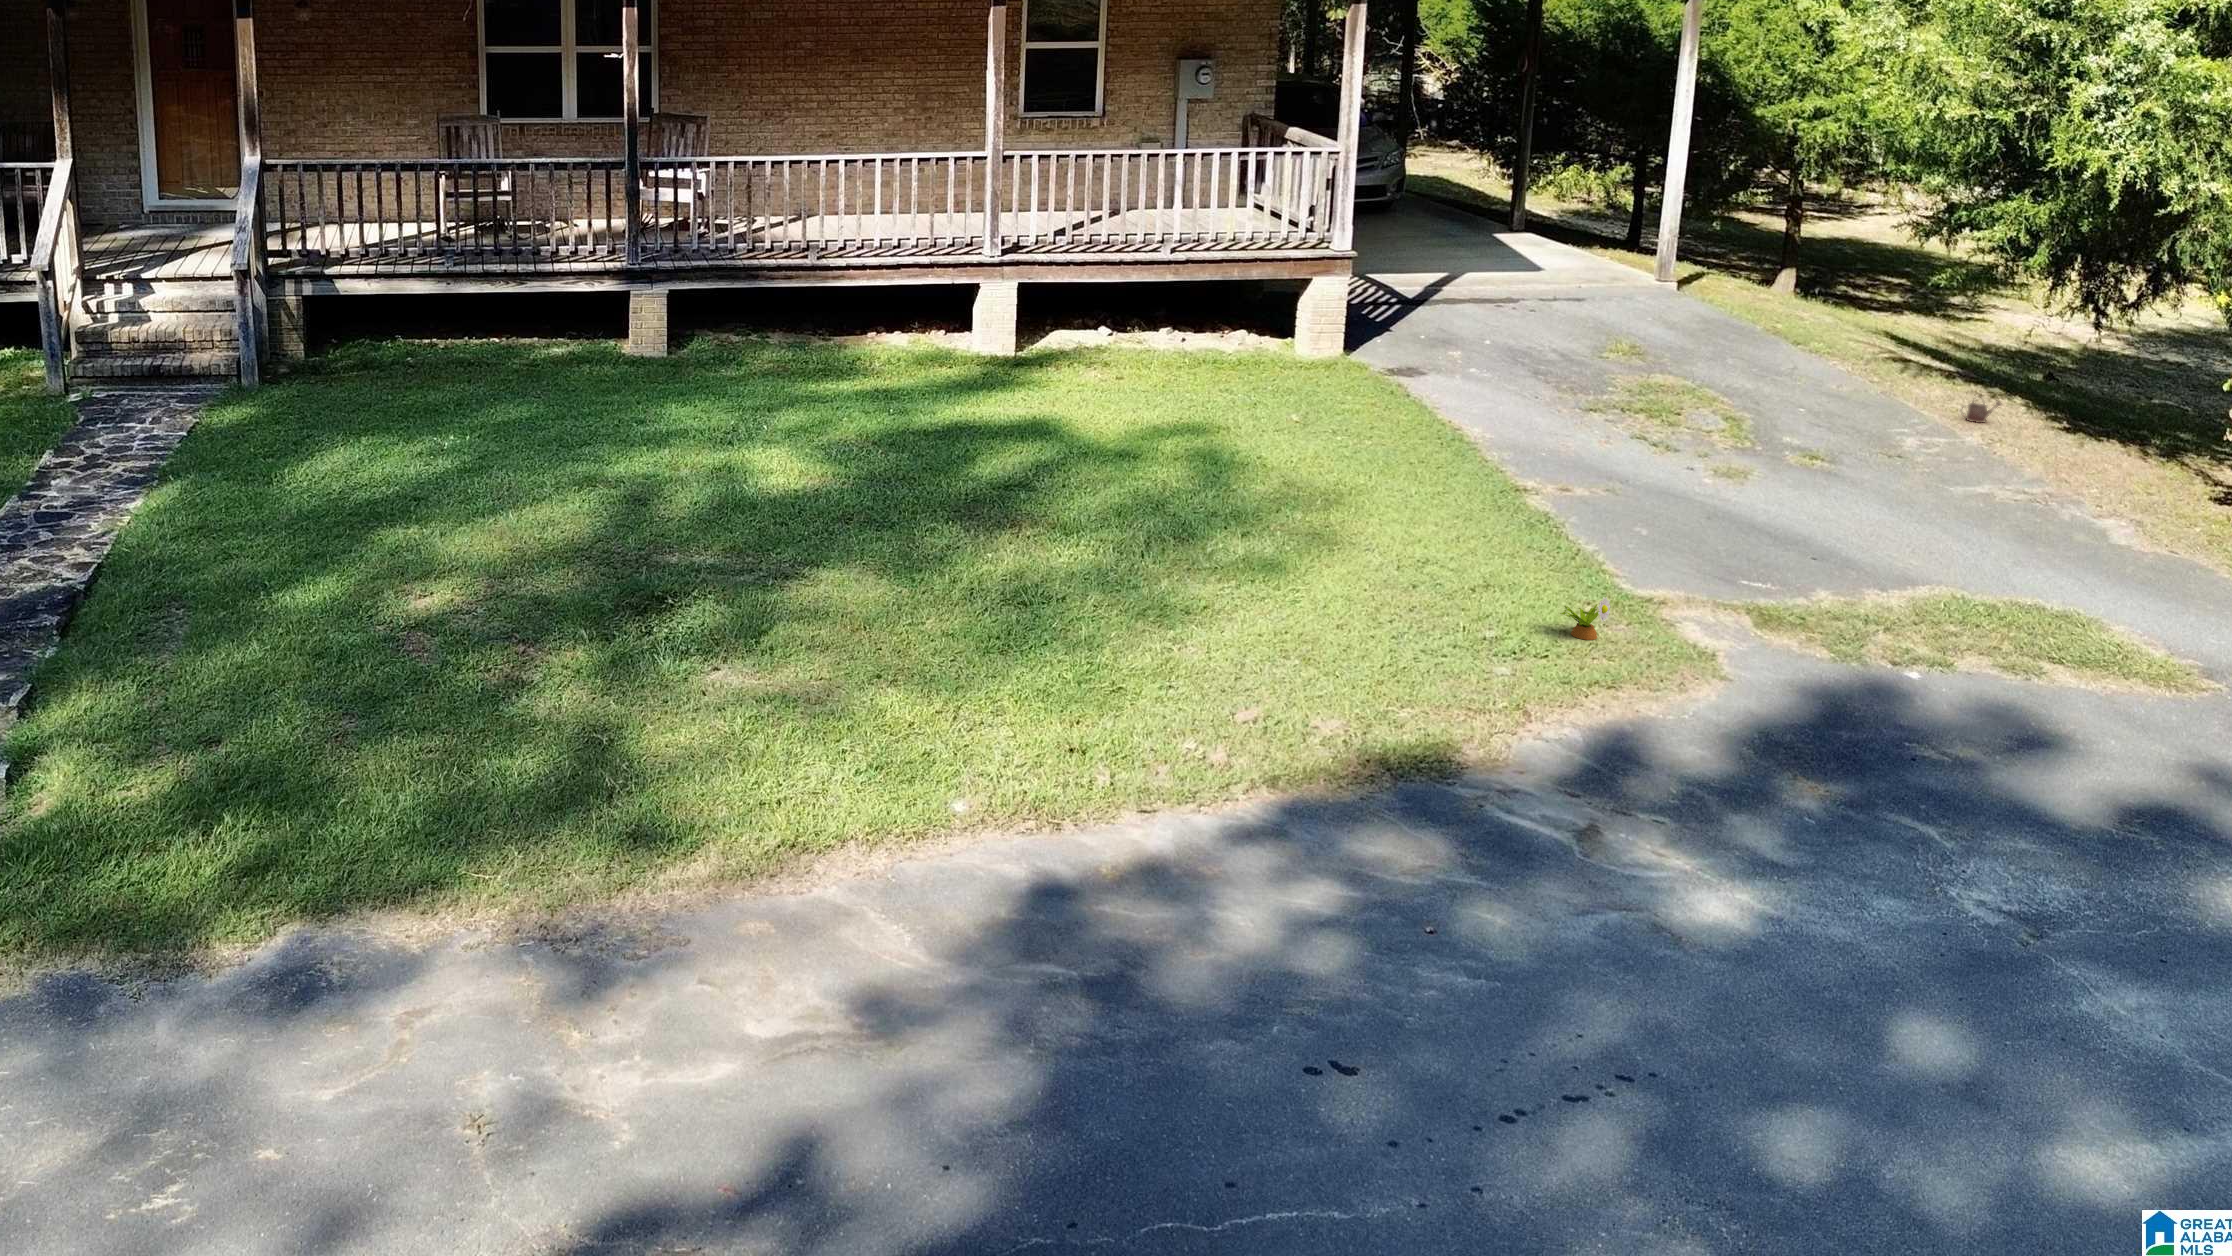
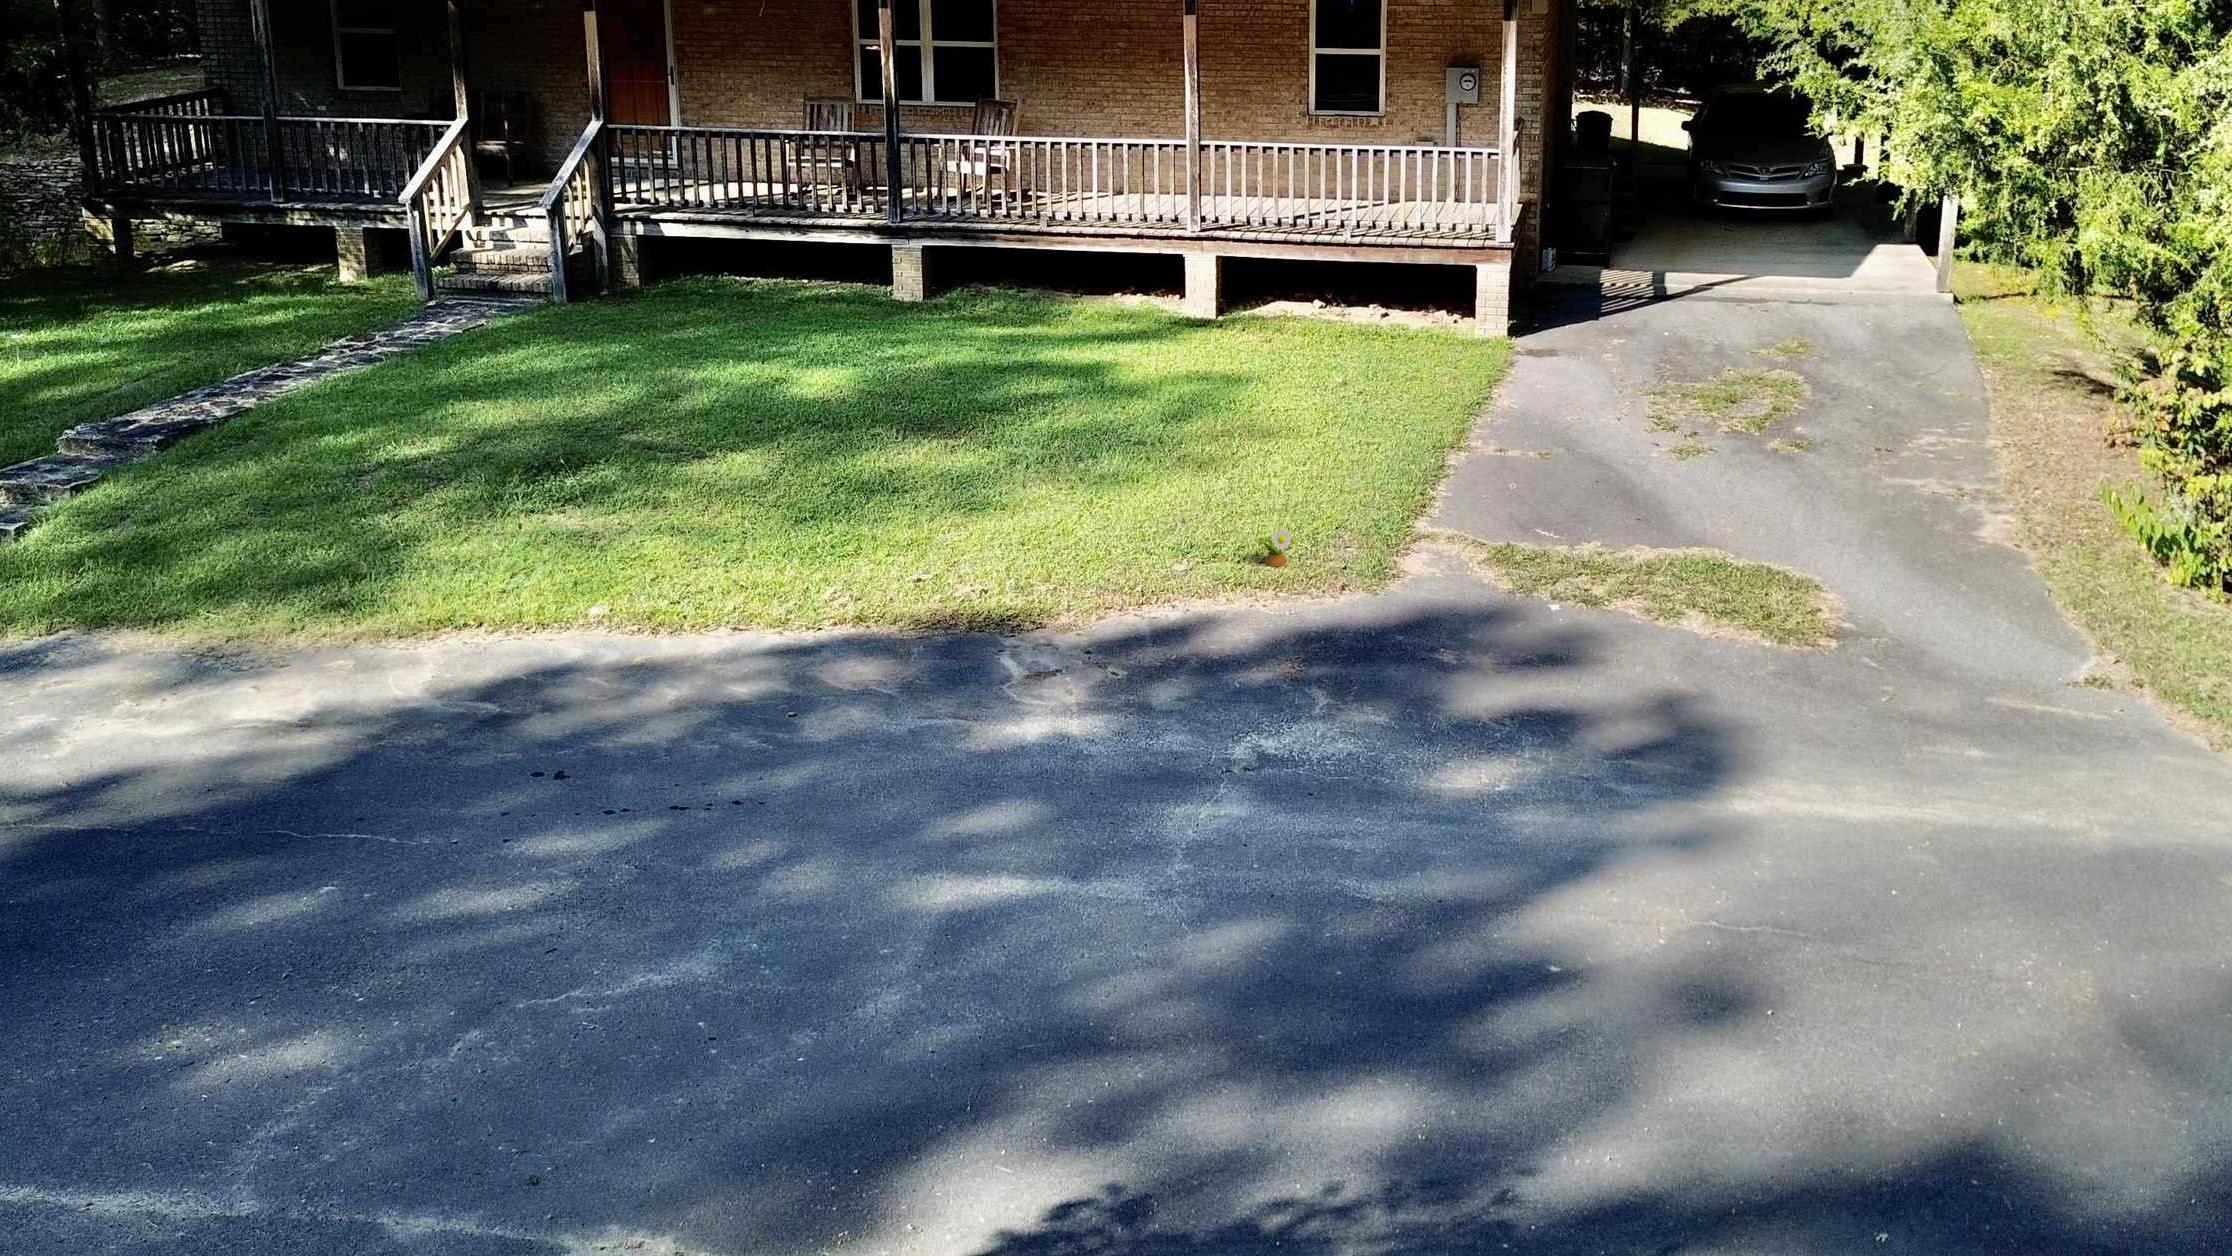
watering can: present [1962,397,2001,423] -> none [2069,414,2114,442]

